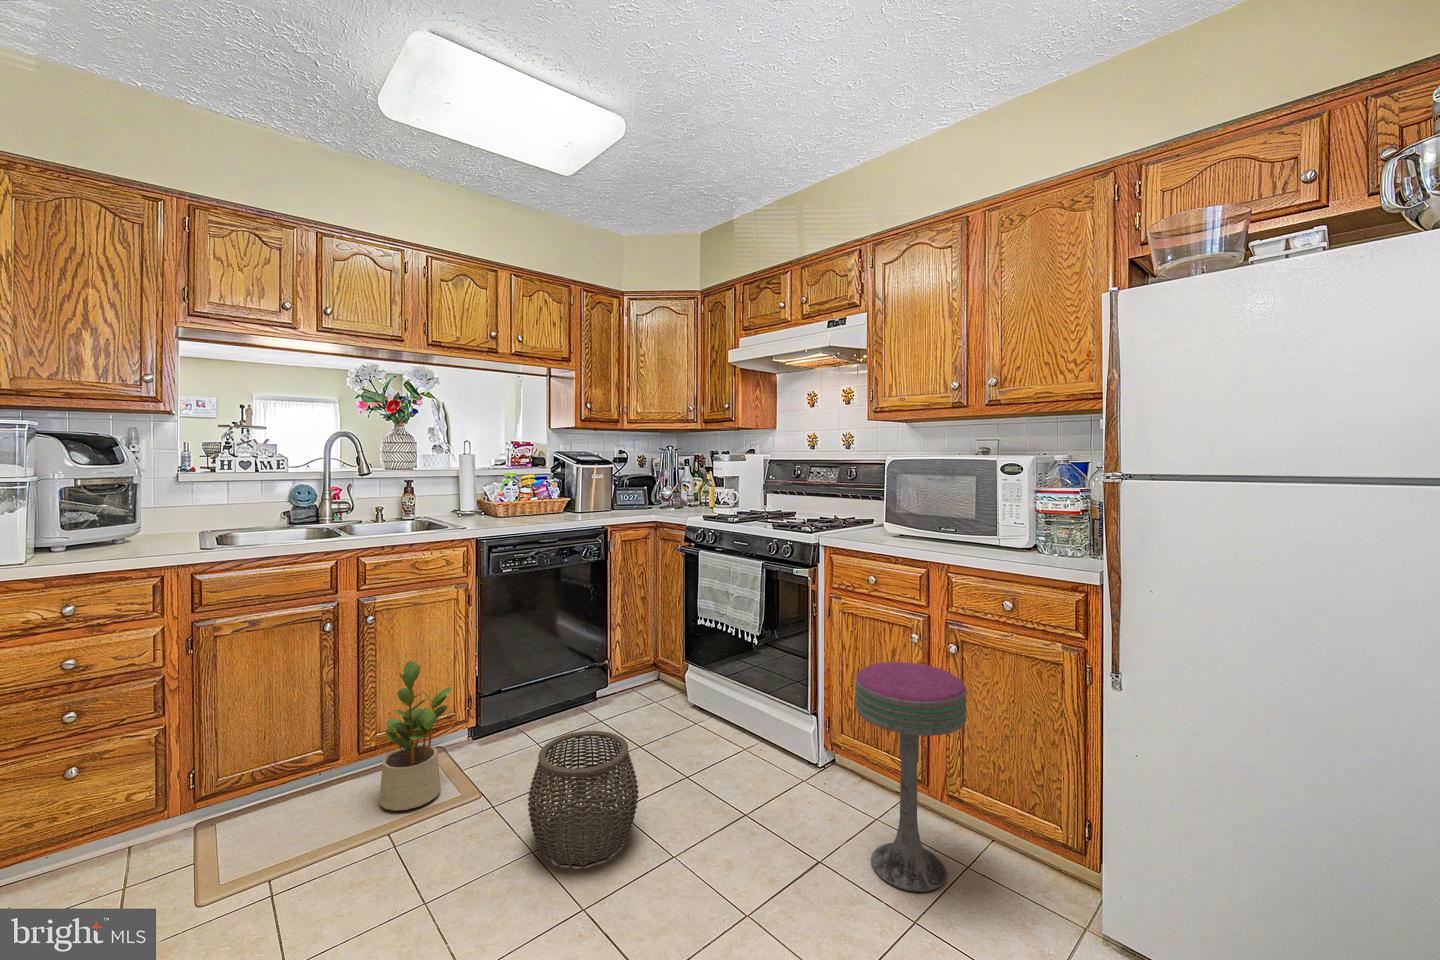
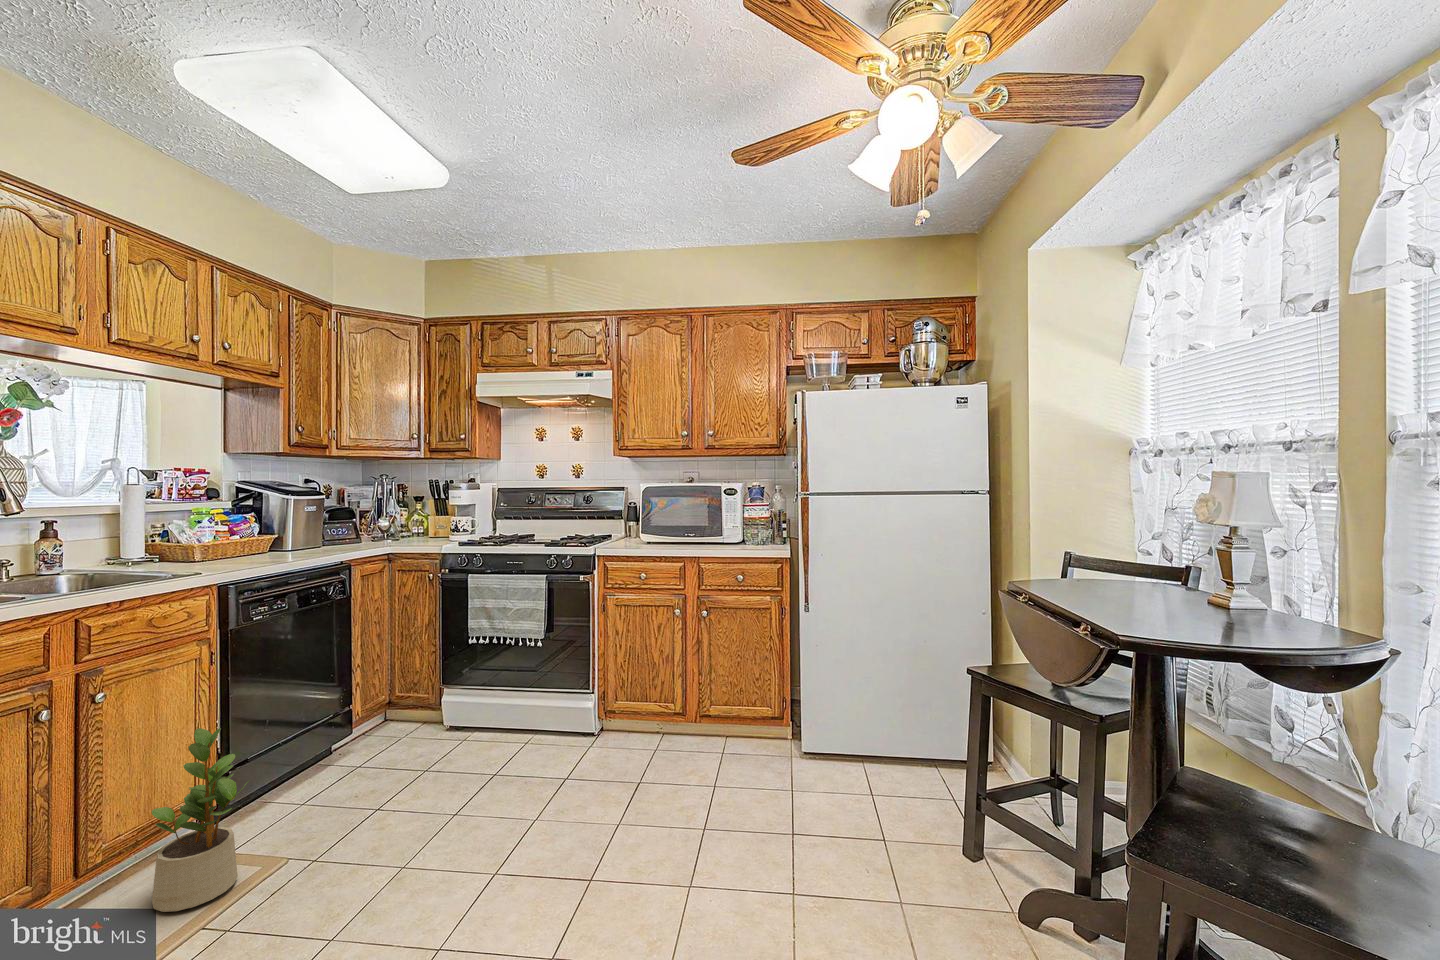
bar stool: present [855,662,967,892] -> none [662,629,734,779]
woven basket: present [528,731,639,866] -> none [396,741,506,865]

